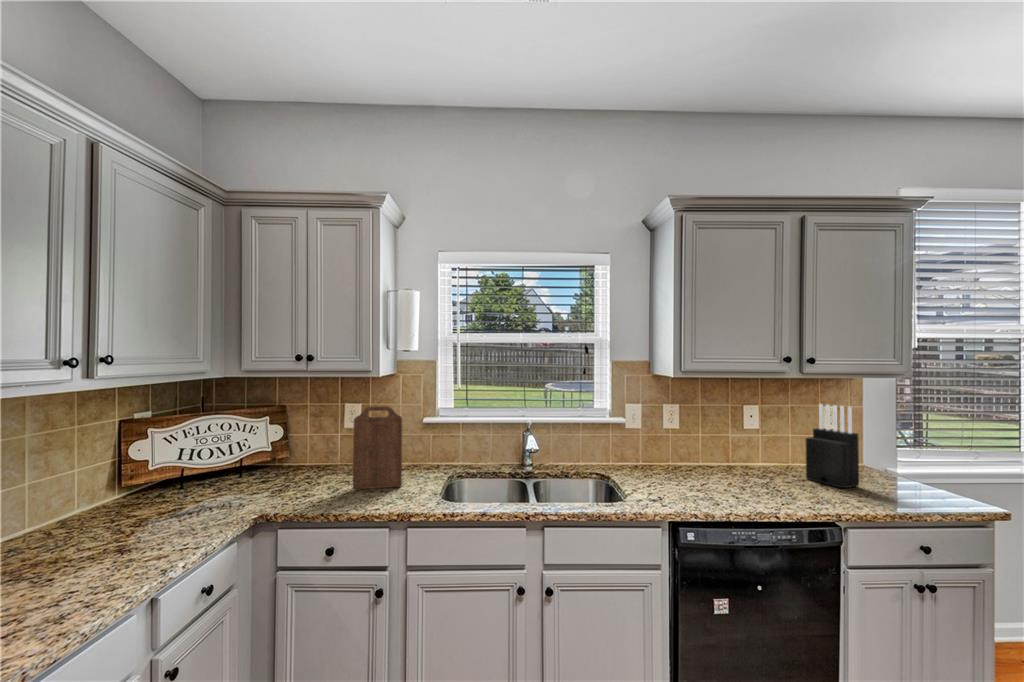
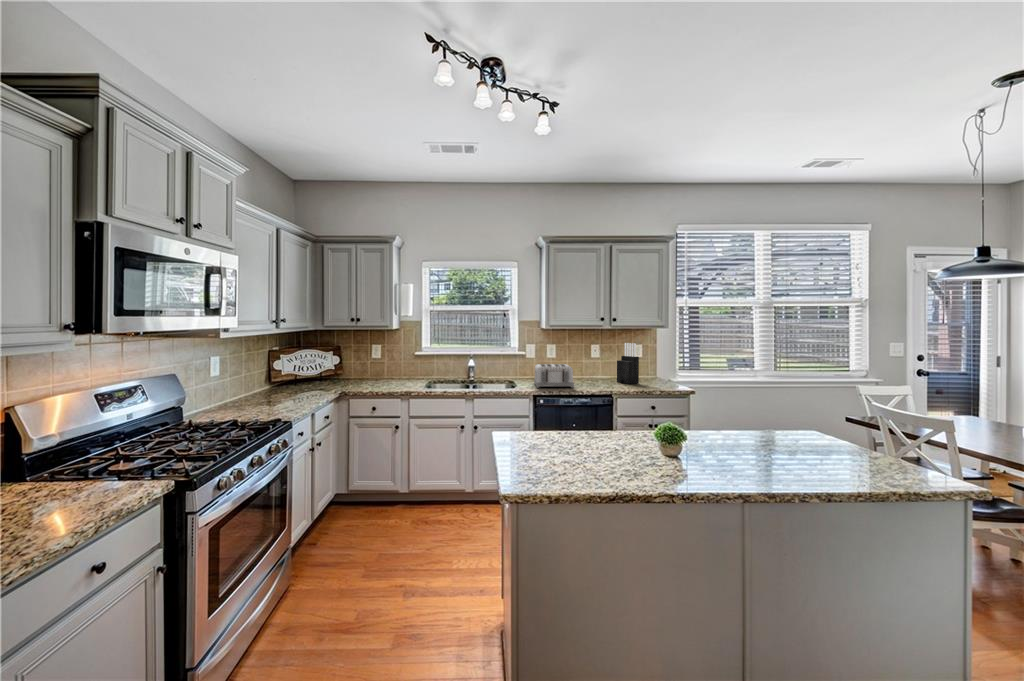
cutting board: present [353,406,402,489] -> none [381,344,406,386]
toaster: none [649,445,747,502] -> present [534,364,574,388]

